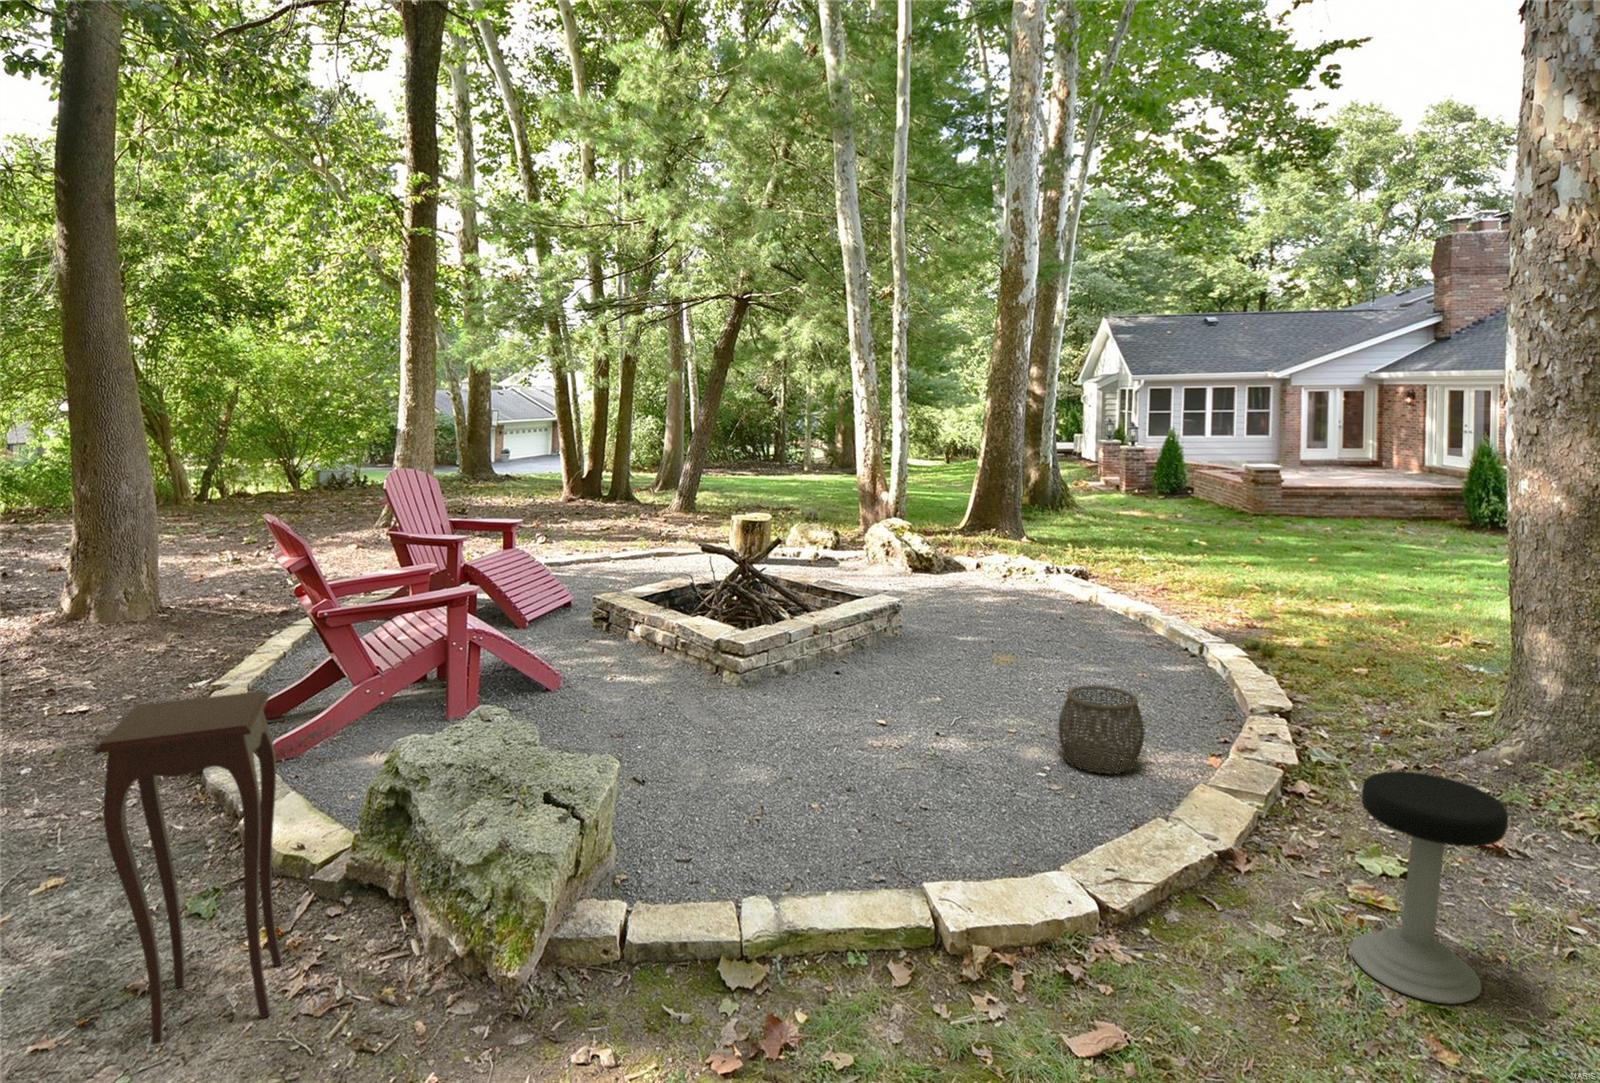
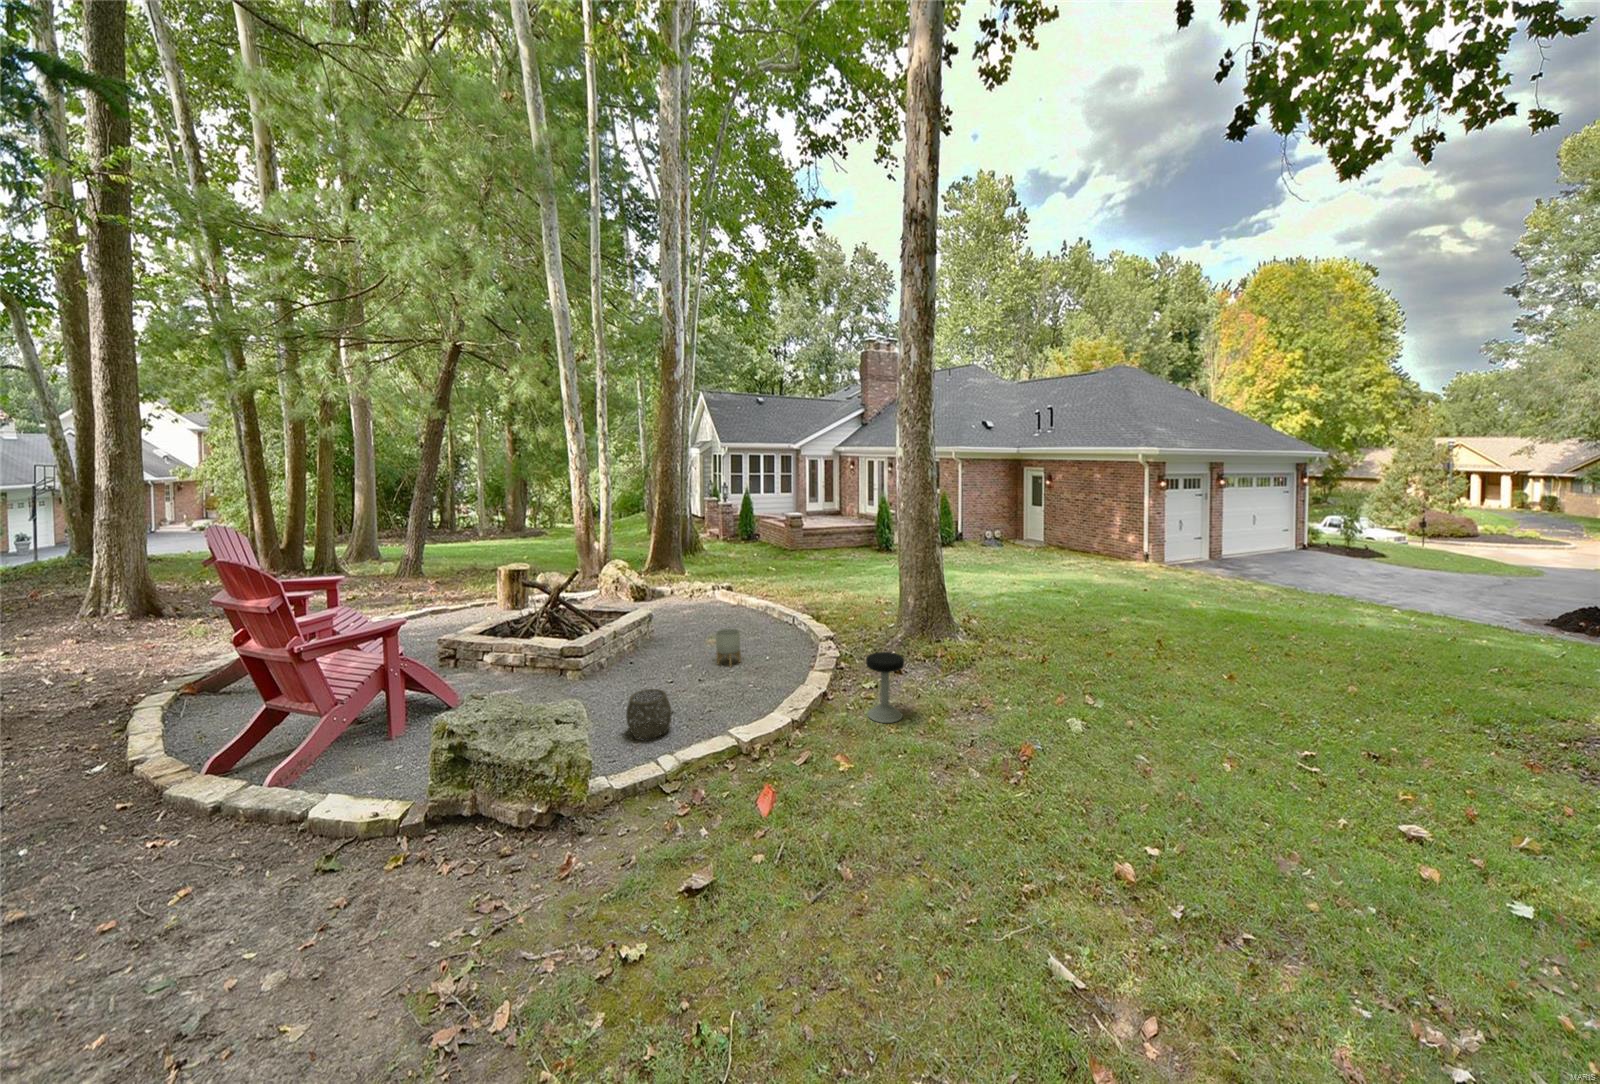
planter: none [991,649,1047,734] -> present [716,629,741,667]
woven basket: present [1058,685,1145,774] -> present [626,689,672,739]
side table: present [94,691,282,1045] -> none [393,710,483,875]

